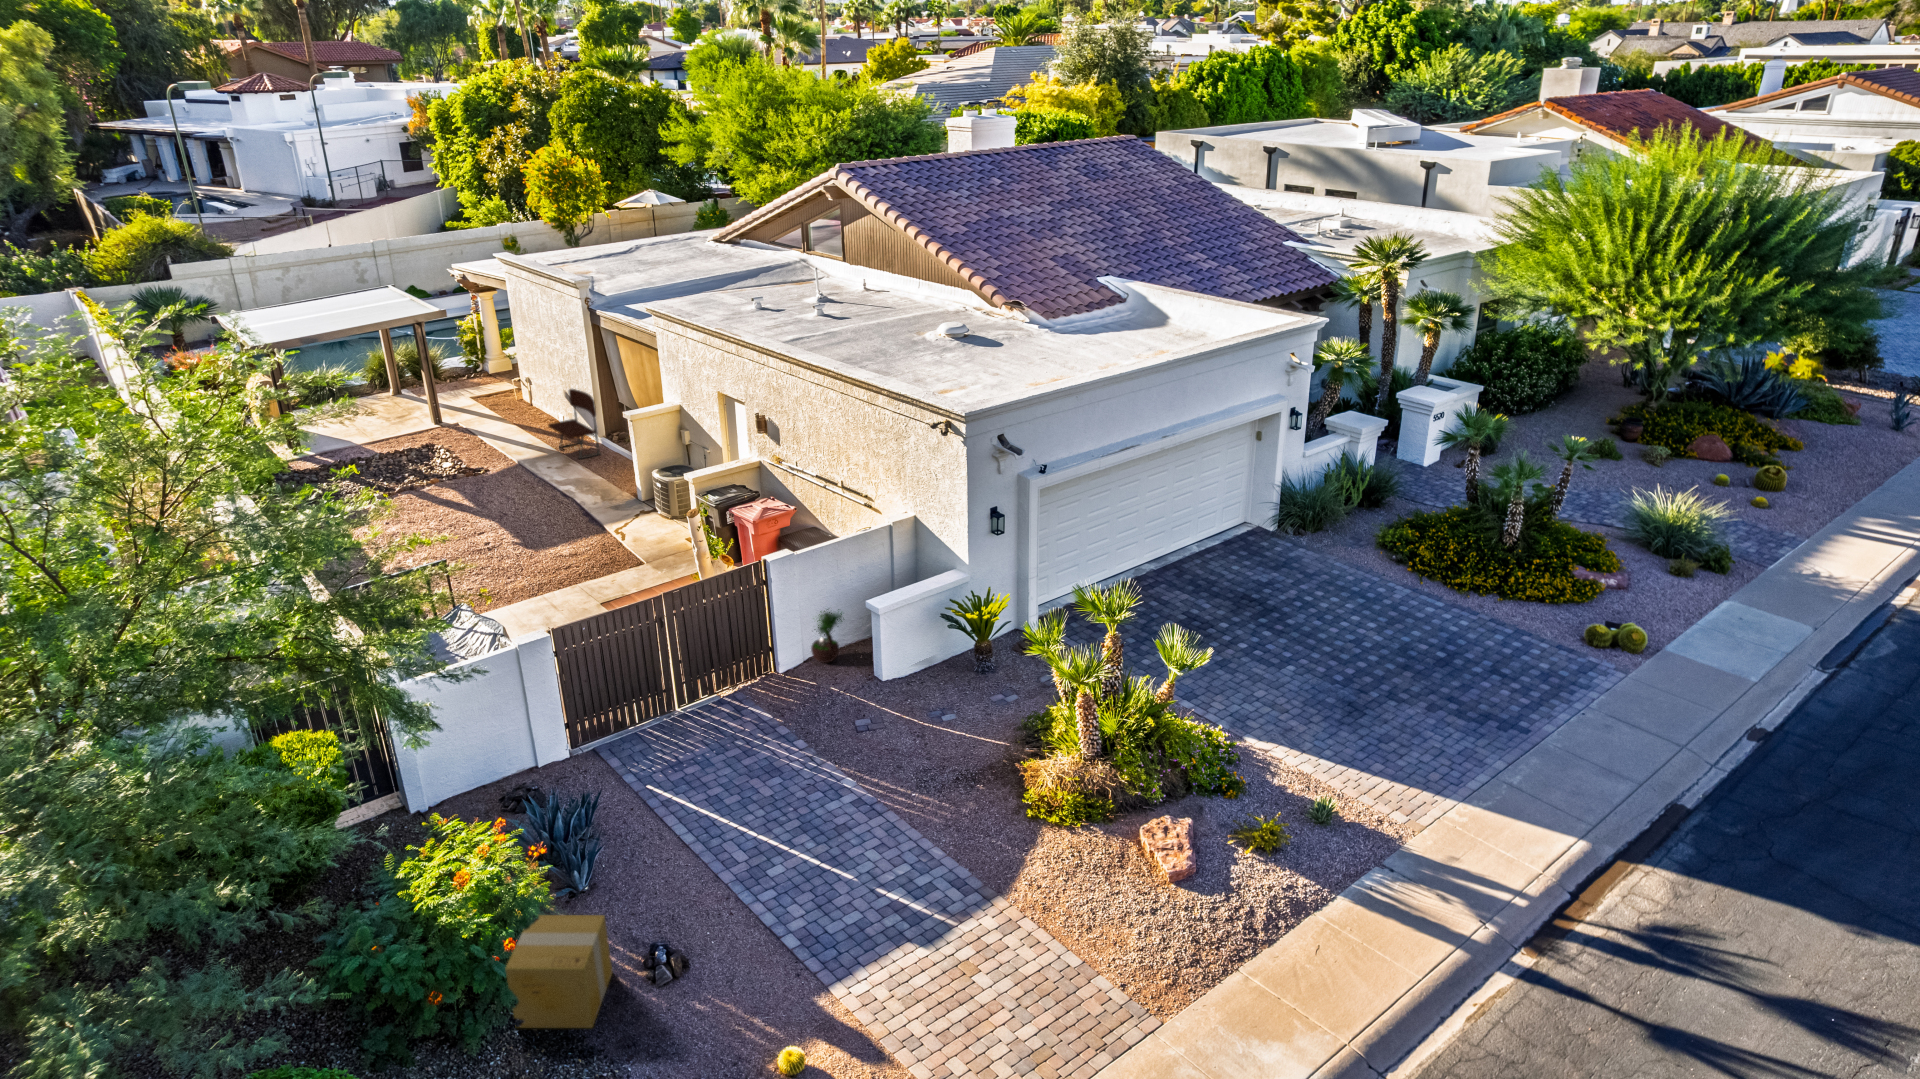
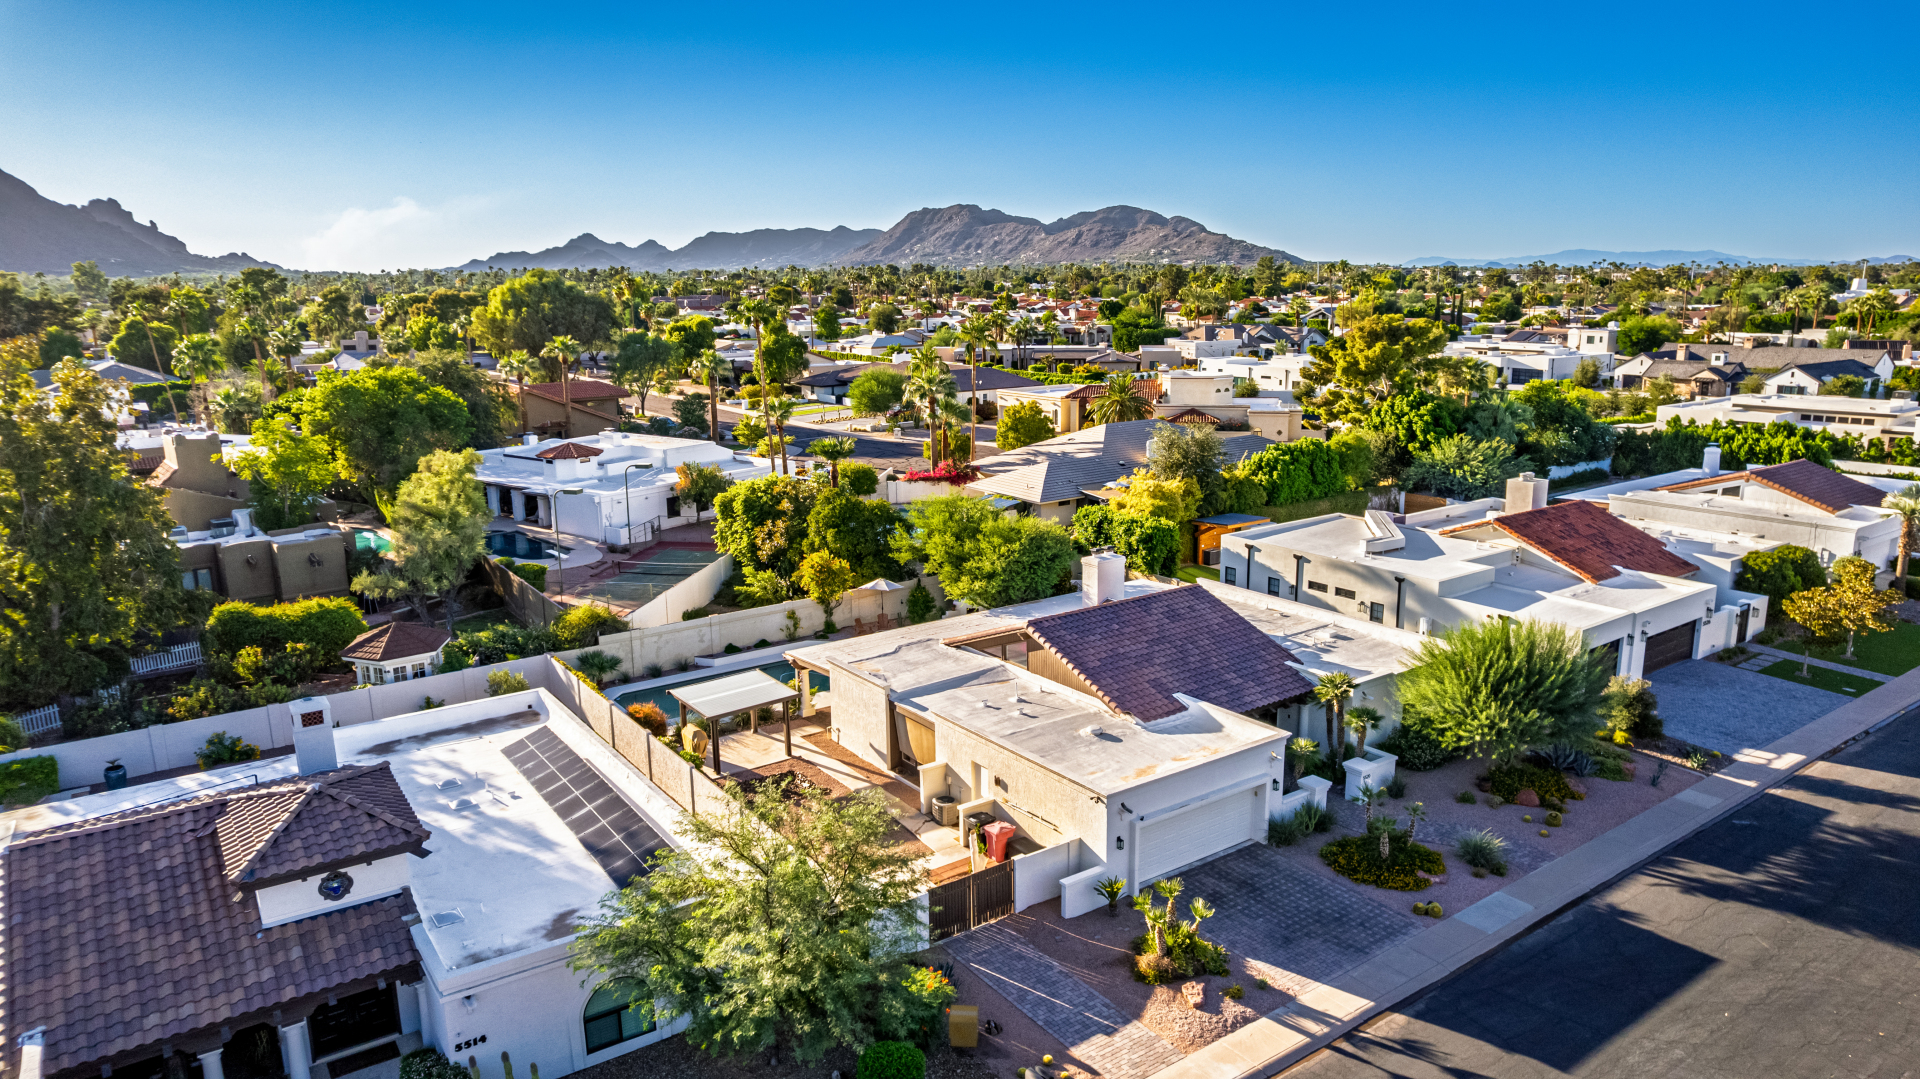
bench: present [548,389,600,459] -> none [860,741,890,784]
potted tree: present [811,609,844,663] -> none [1033,884,1050,910]

